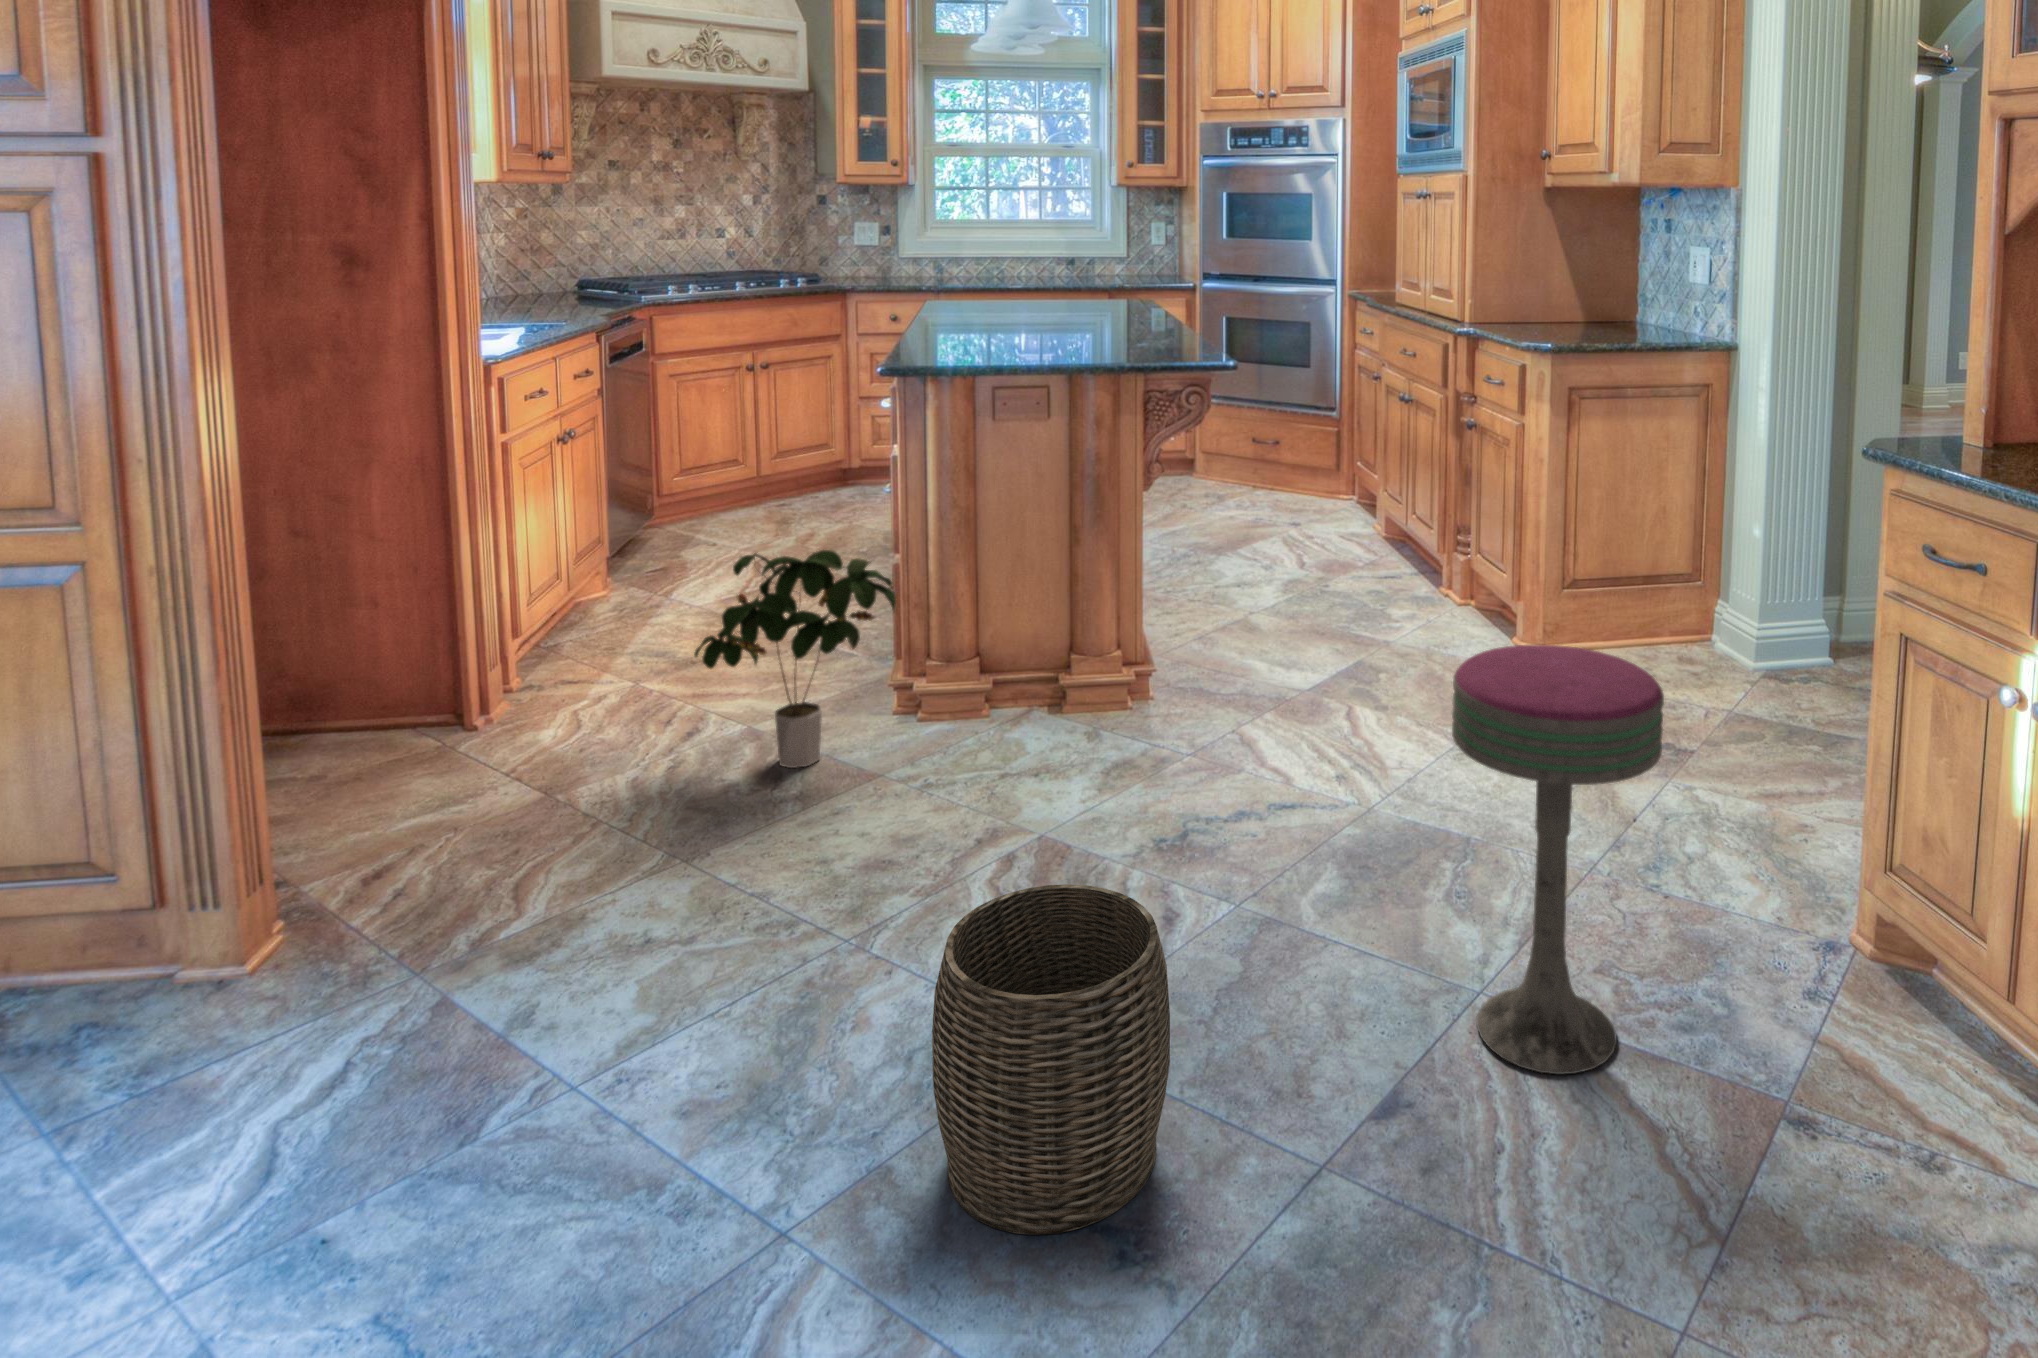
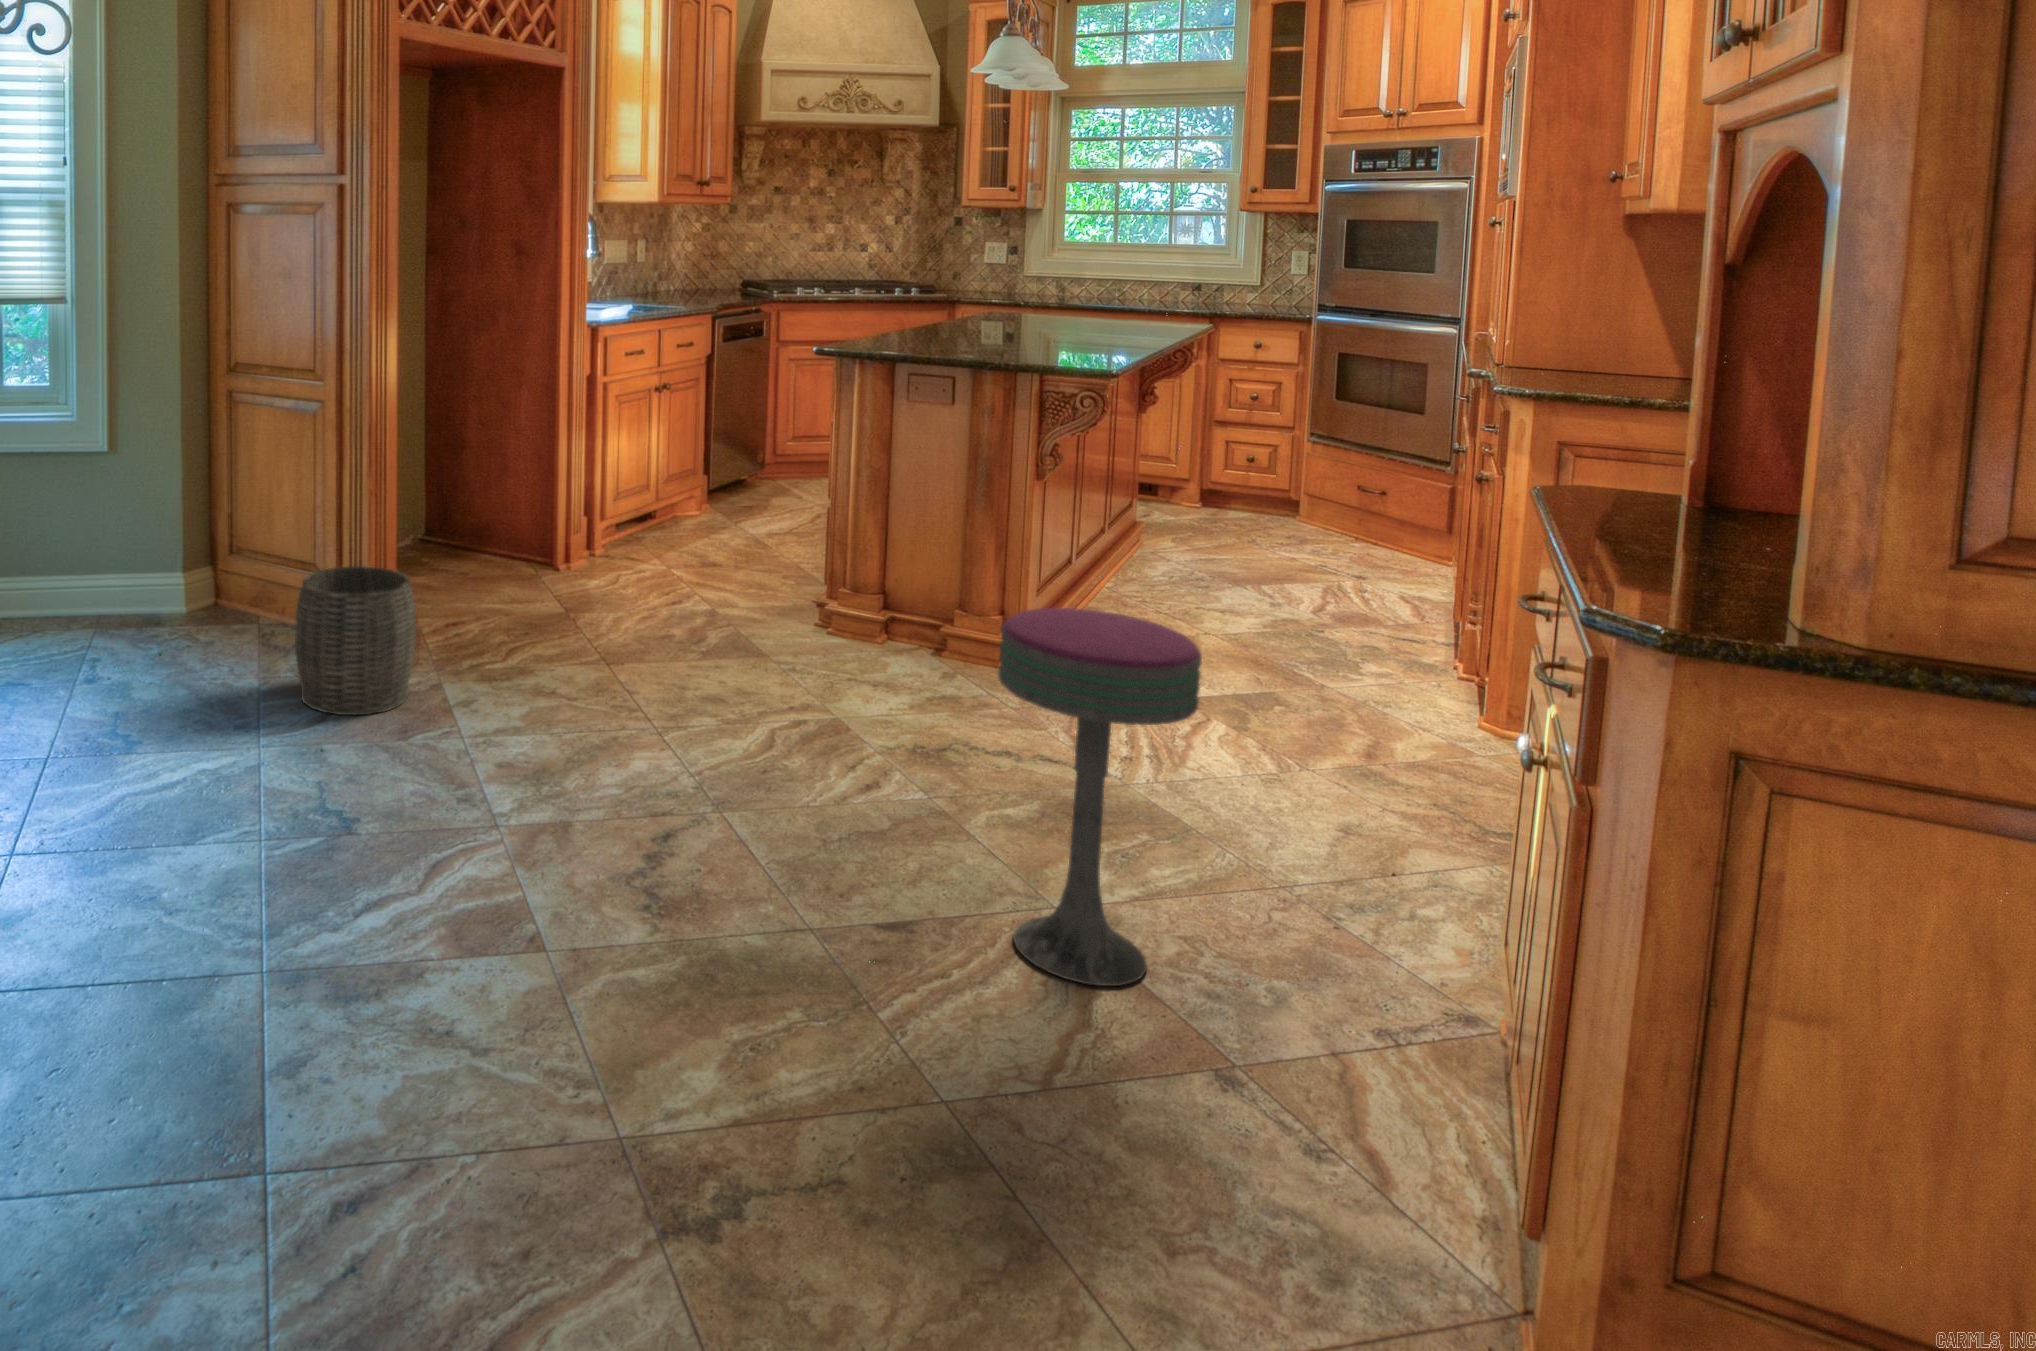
potted plant: present [694,550,896,768] -> none [661,473,792,639]
woven basket: present [932,884,1170,1235] -> present [295,566,416,715]

